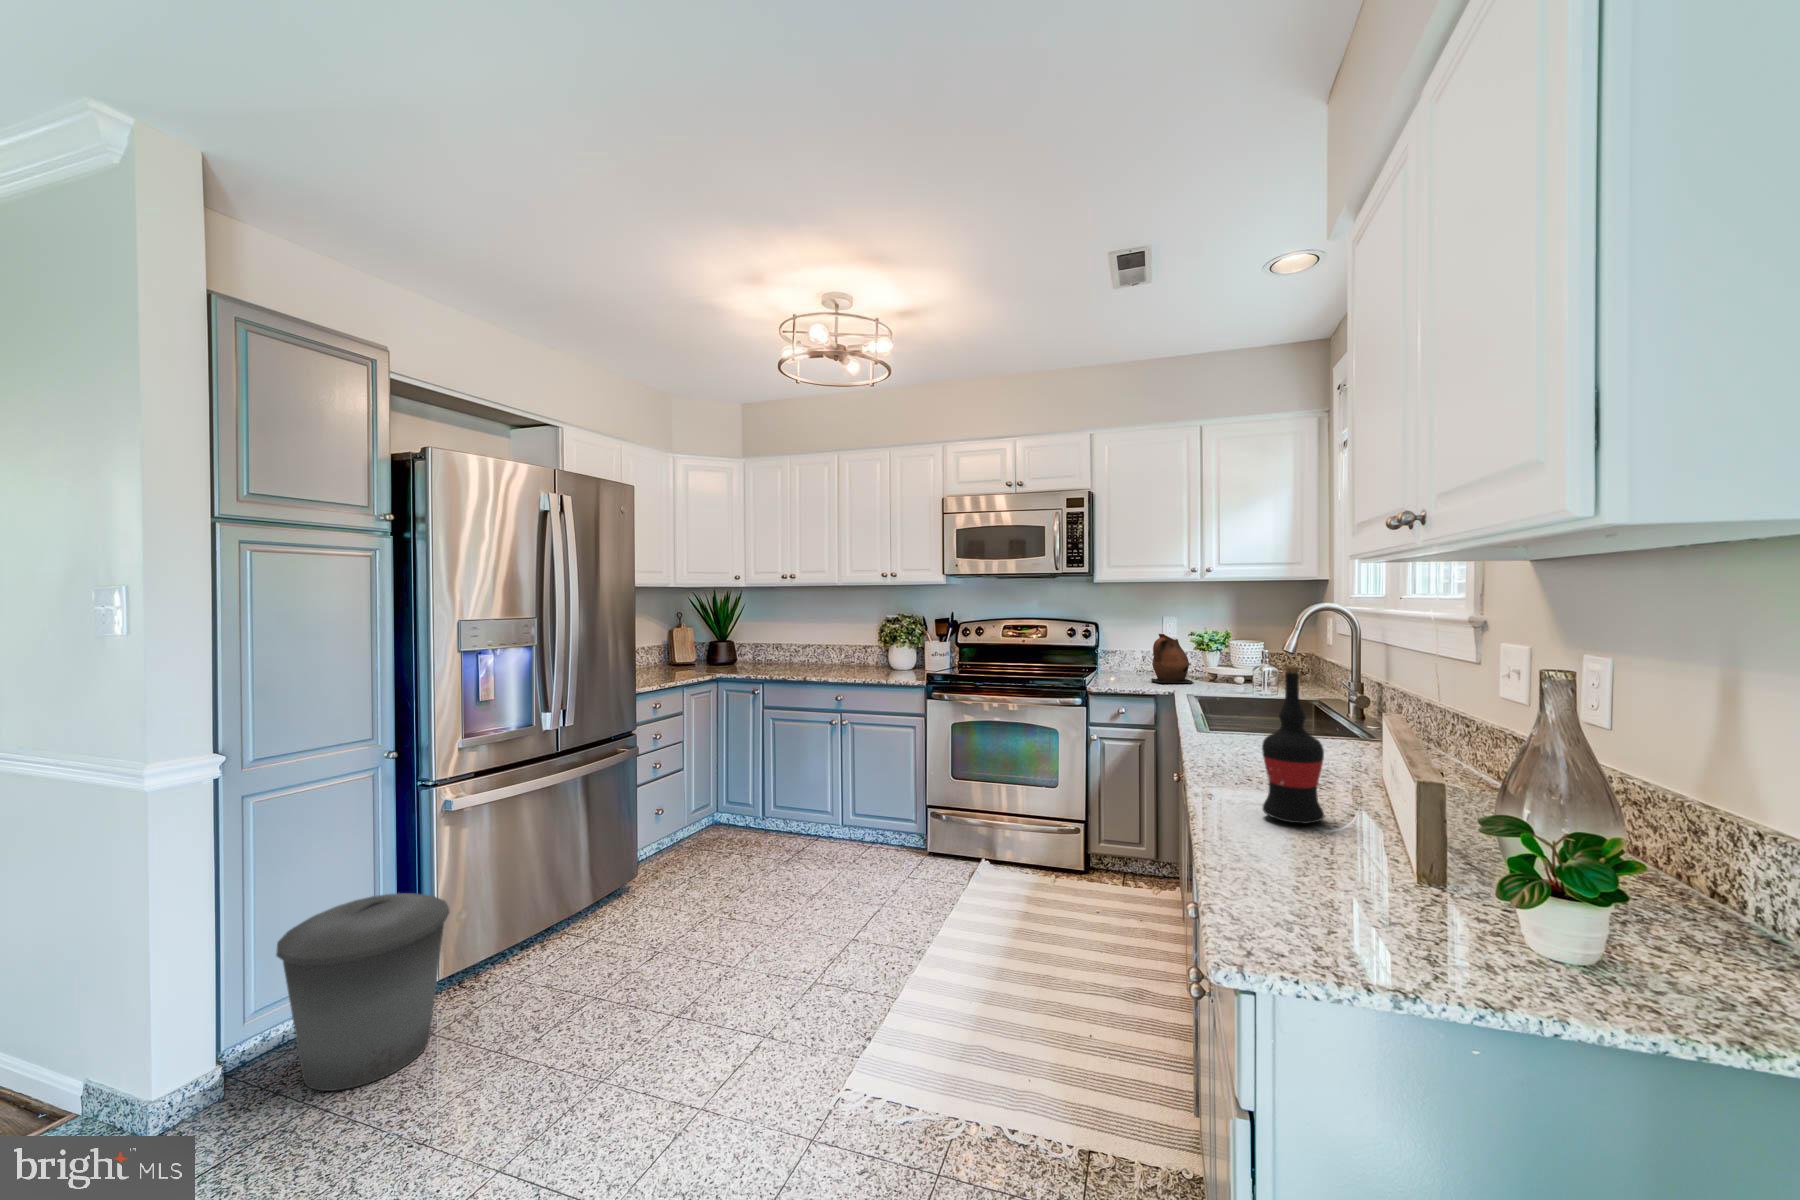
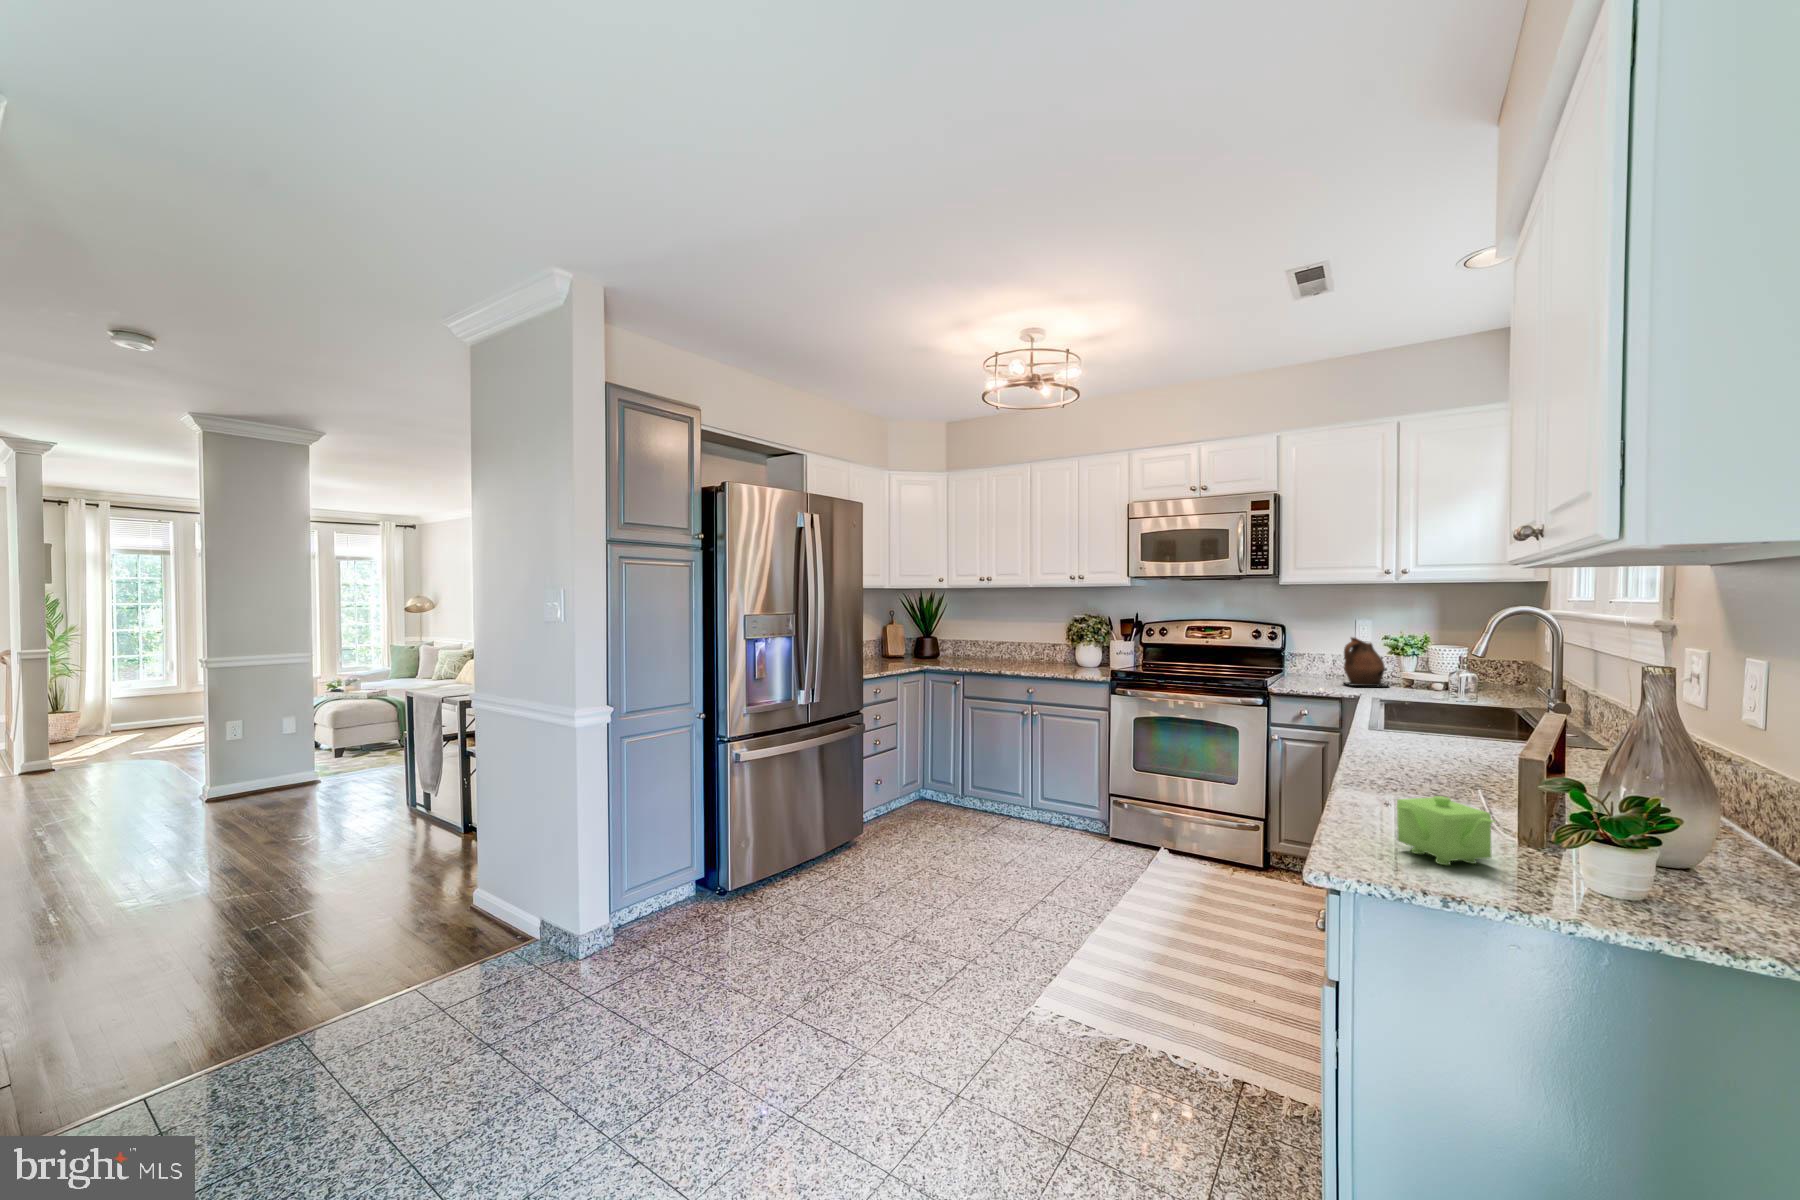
wine bottle: present [1262,665,1324,823] -> none [1398,665,1458,801]
teapot: none [1295,834,1429,928] -> present [1397,796,1494,865]
trash can: present [276,893,449,1091] -> none [639,820,742,950]

